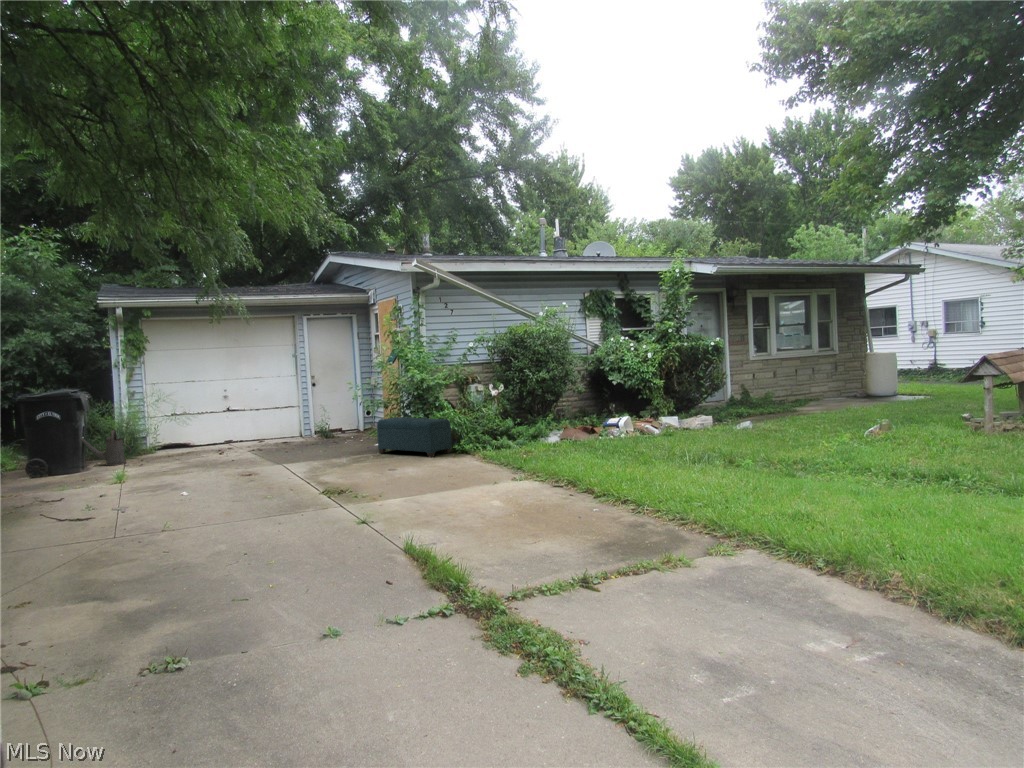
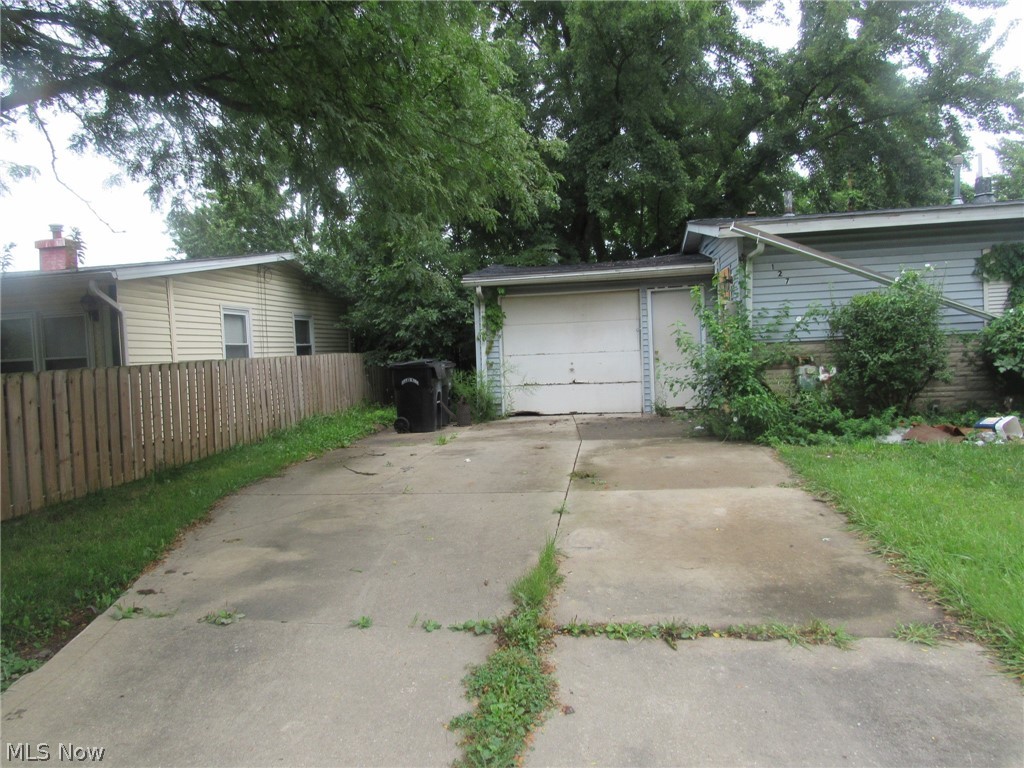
bench: present [377,417,451,457] -> none [678,399,754,444]

